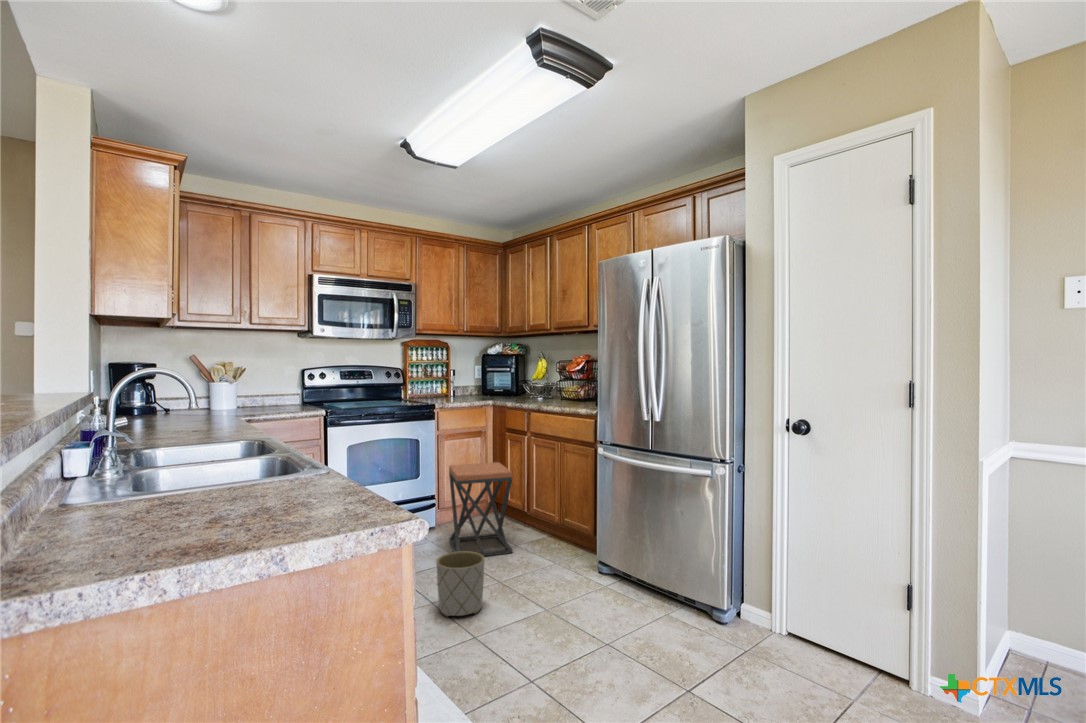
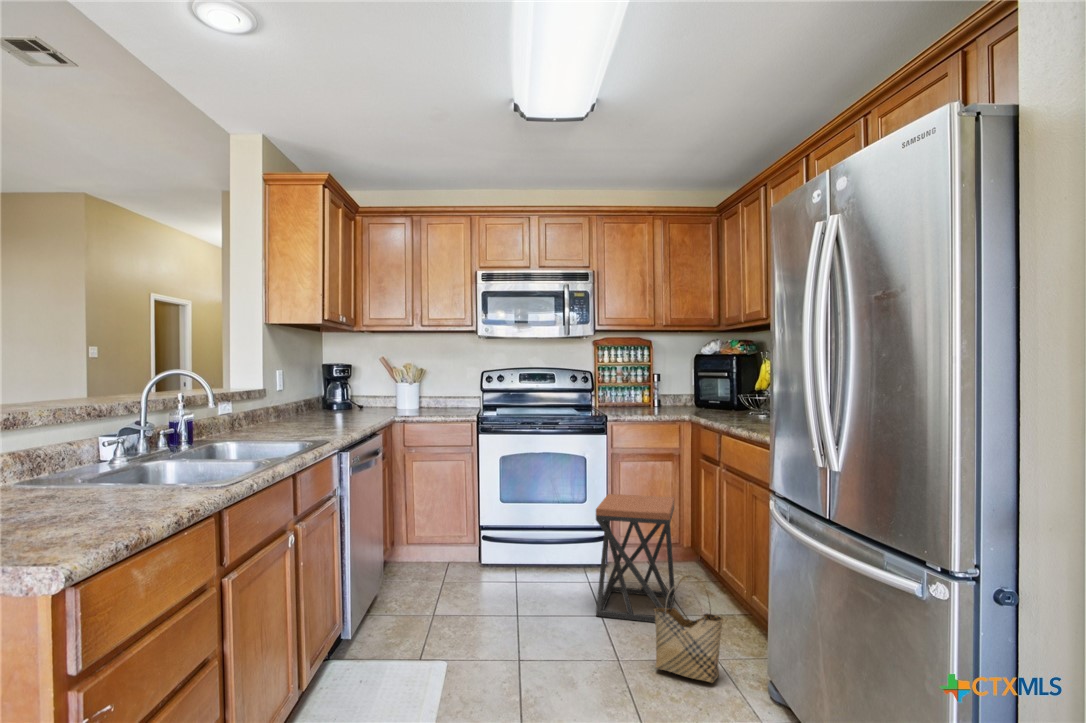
woven basket: none [524,511,571,580] -> present [654,576,723,683]
planter: present [436,551,485,617] -> none [514,606,576,696]

